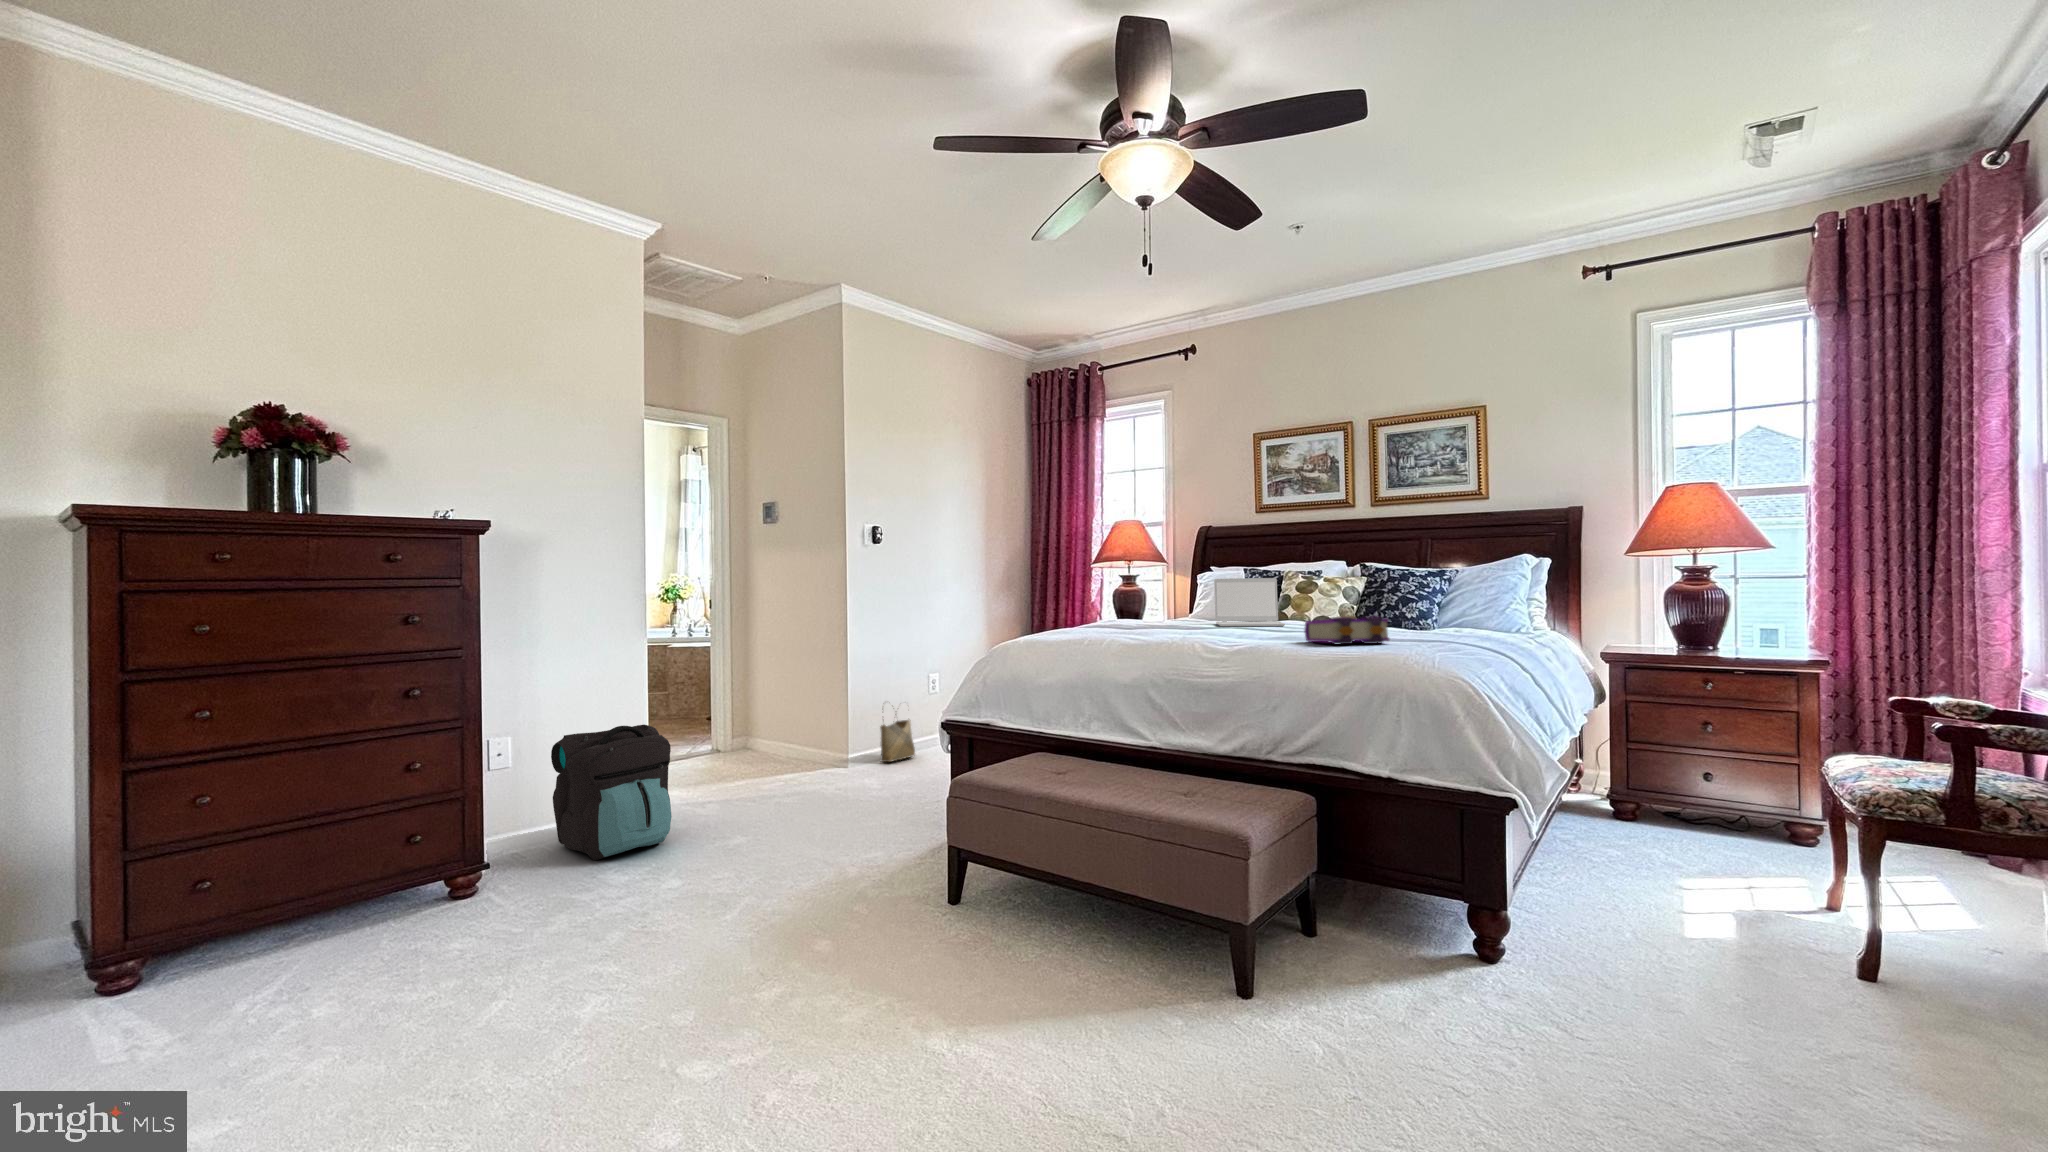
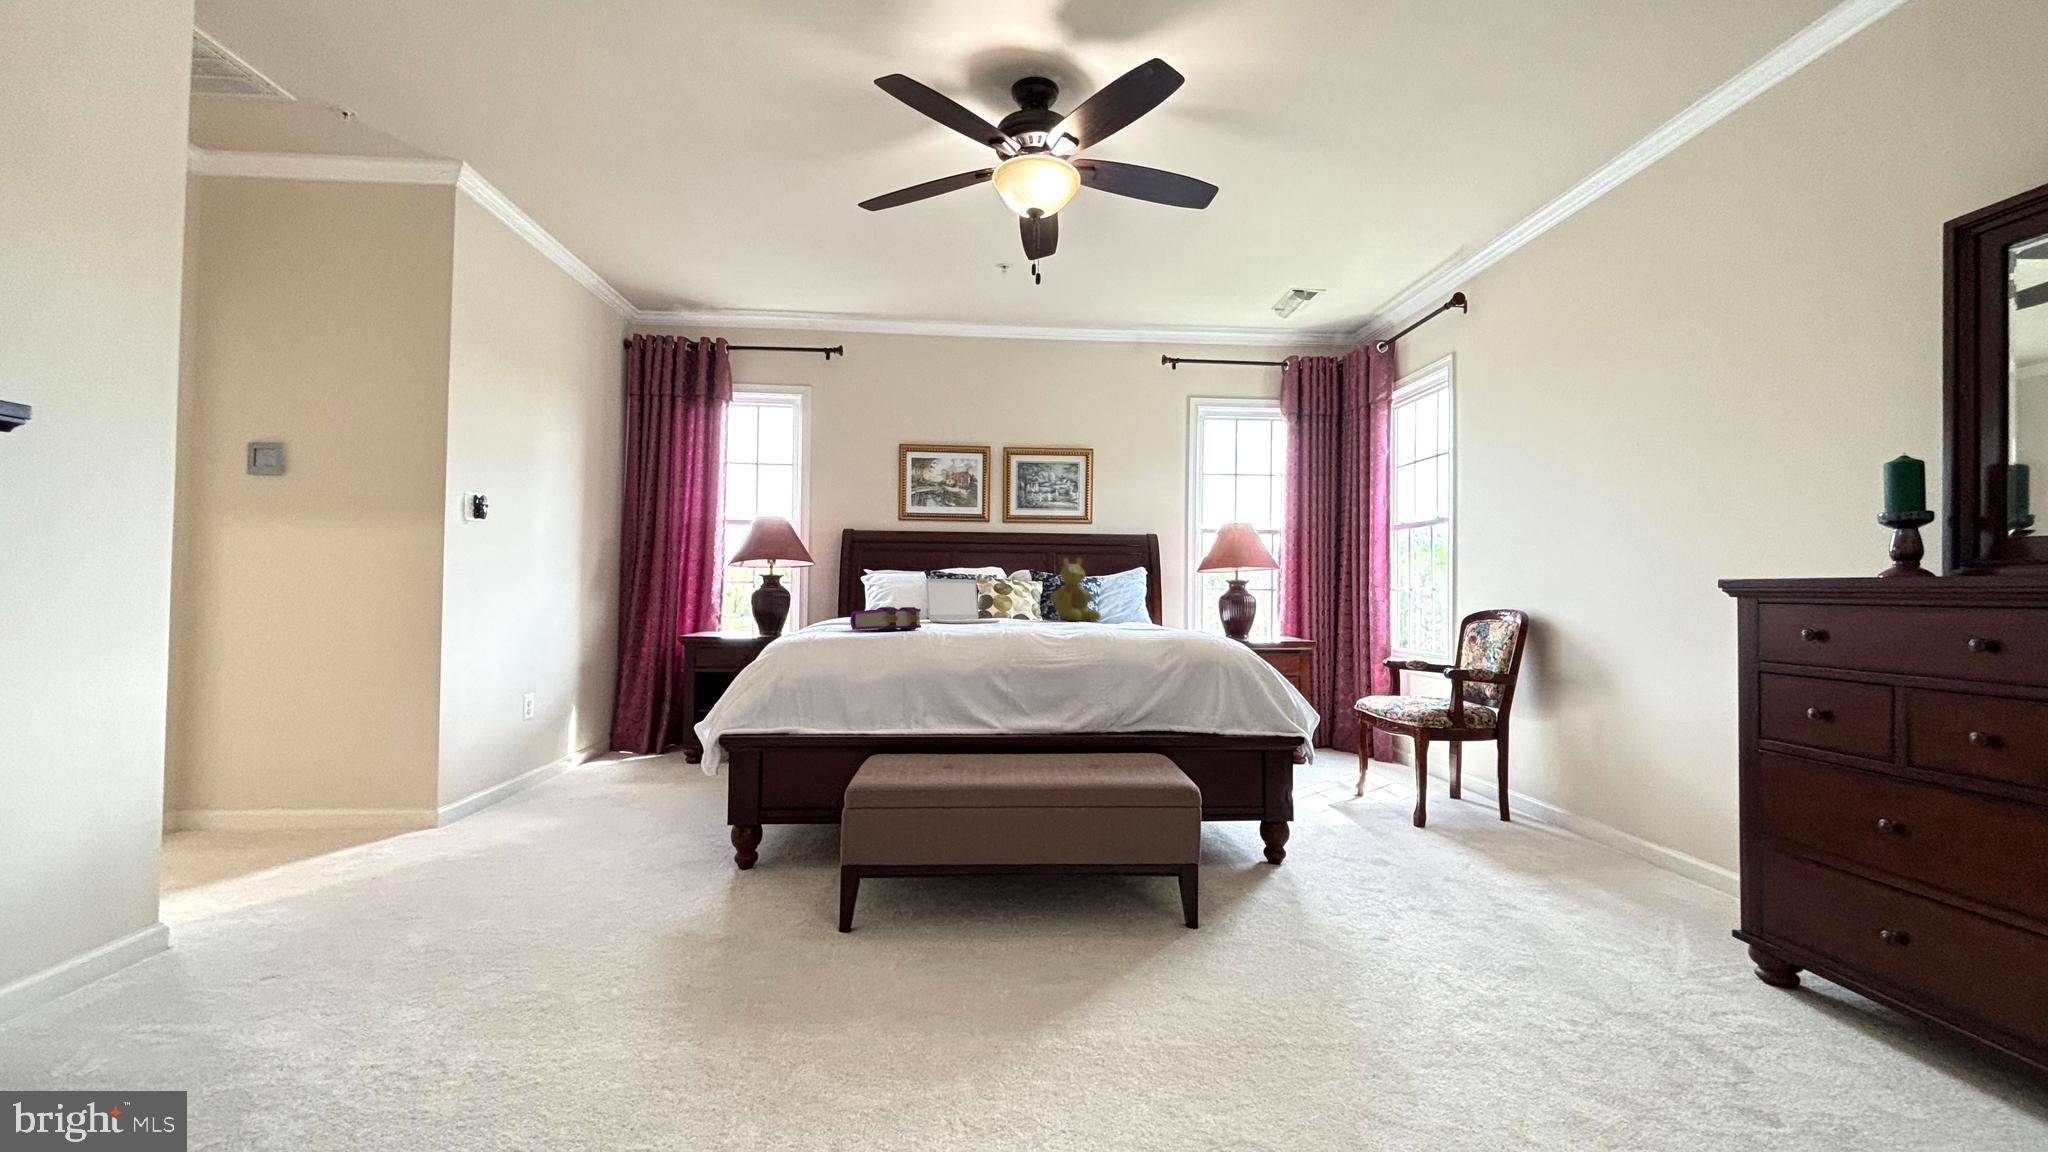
stuffed bear: none [1366,549,1433,625] -> present [1050,558,1101,621]
book: present [1304,616,1389,644] -> present [850,606,921,631]
woven basket: present [880,714,915,762] -> none [490,728,532,812]
backpack: present [551,725,672,860] -> none [56,779,355,1012]

